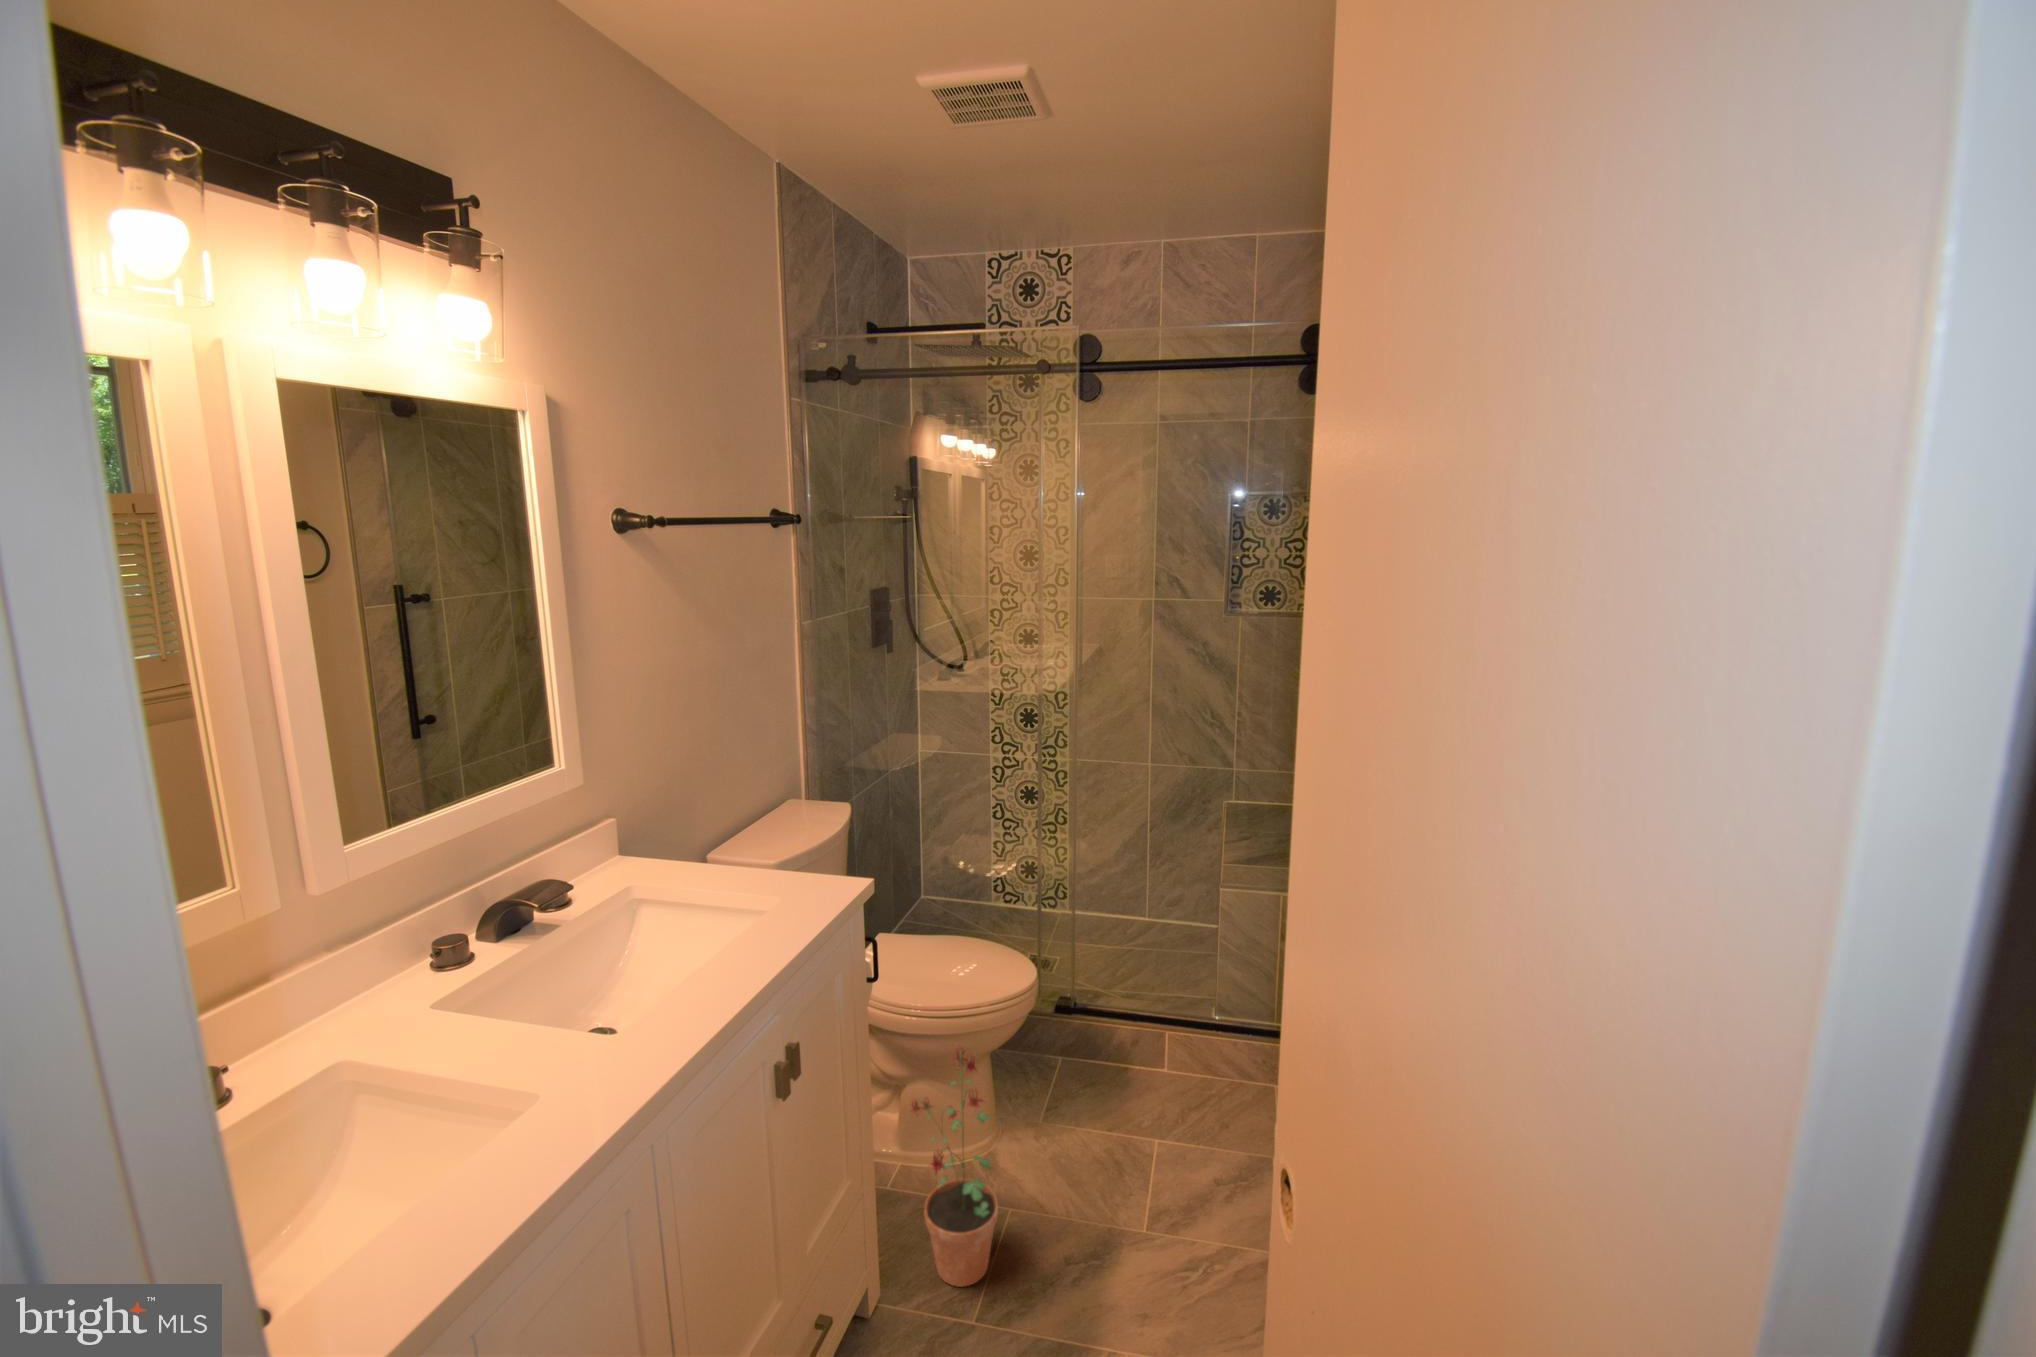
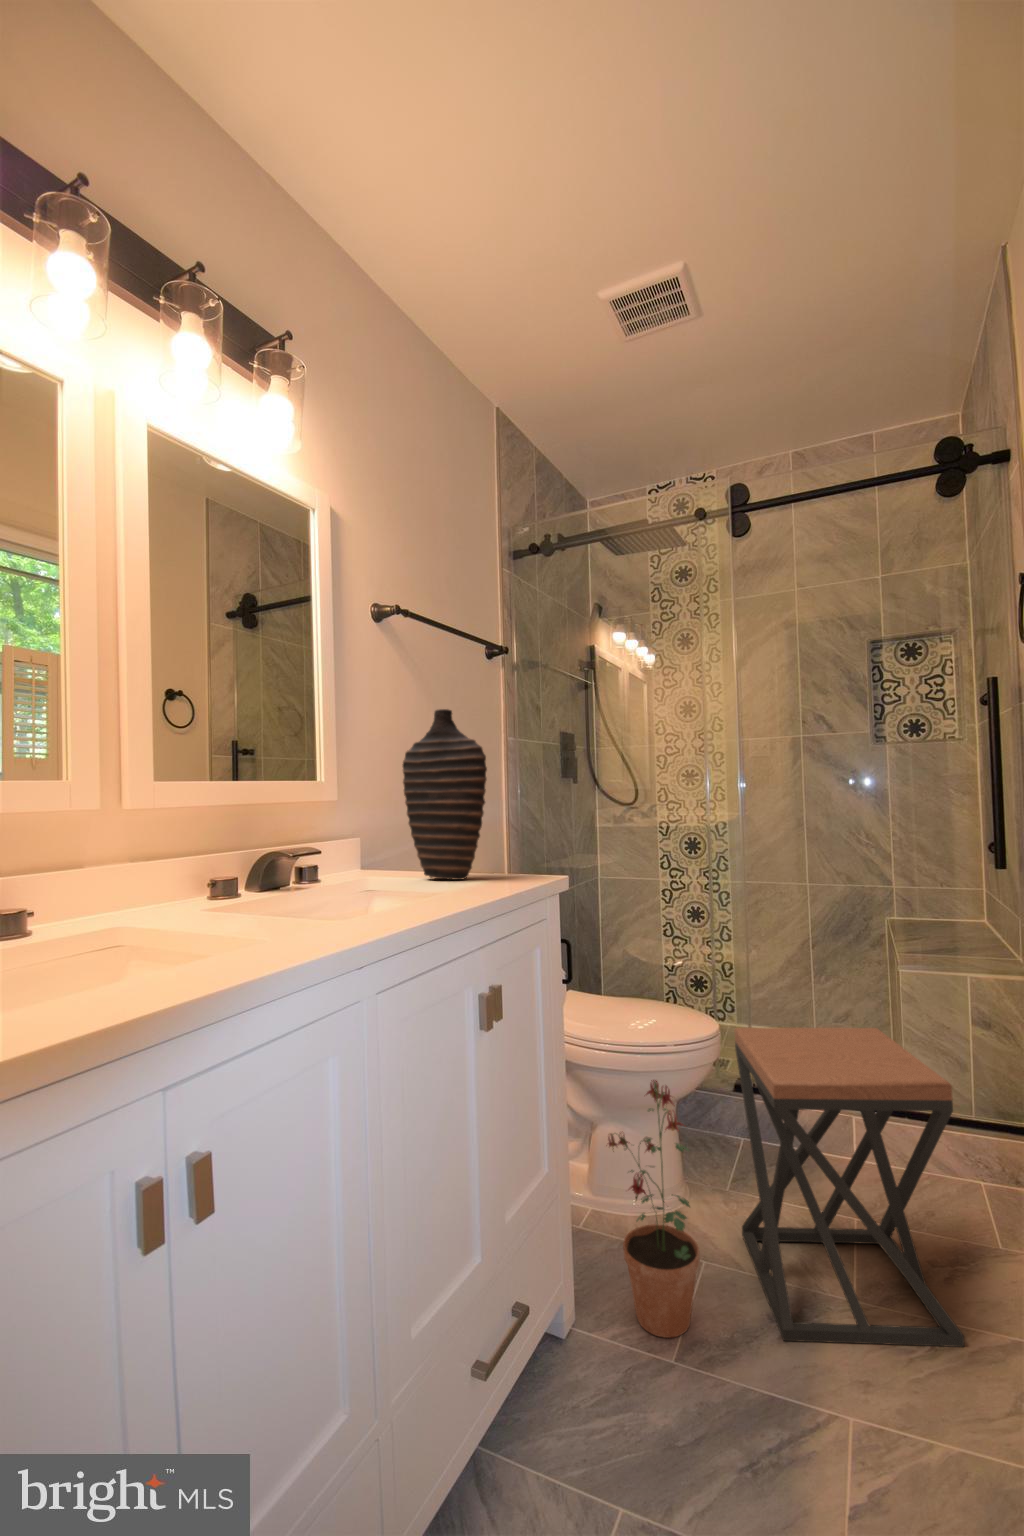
decorative vase: none [663,686,767,884] -> present [403,709,487,880]
stool: none [1048,963,1238,1274] -> present [735,1028,964,1347]

